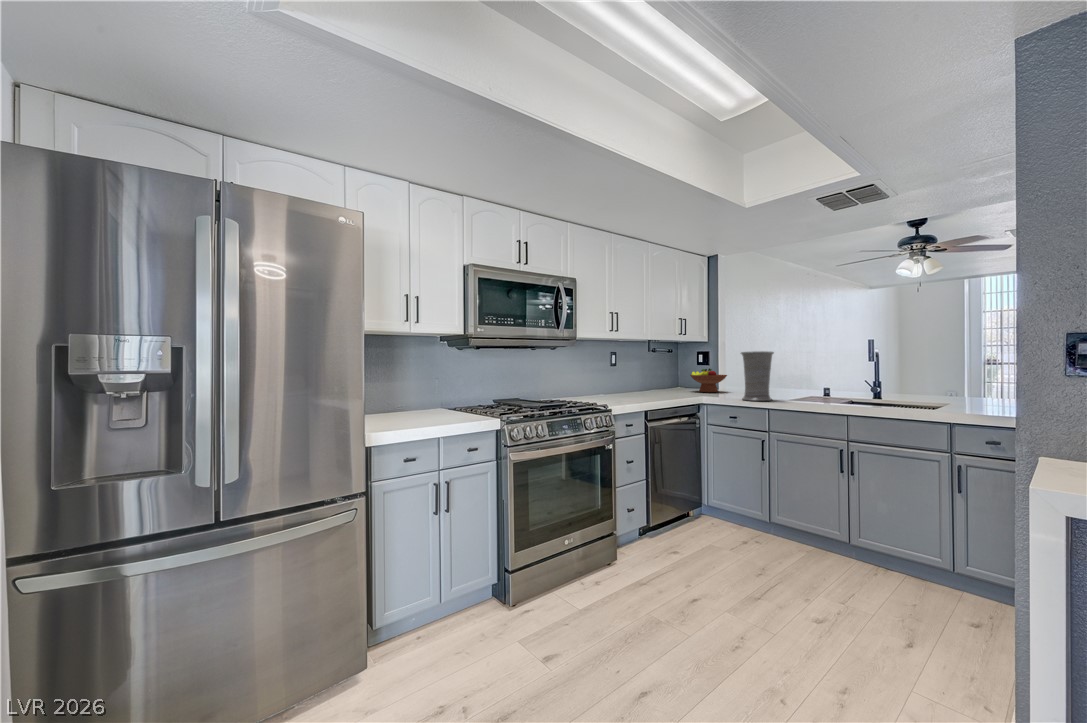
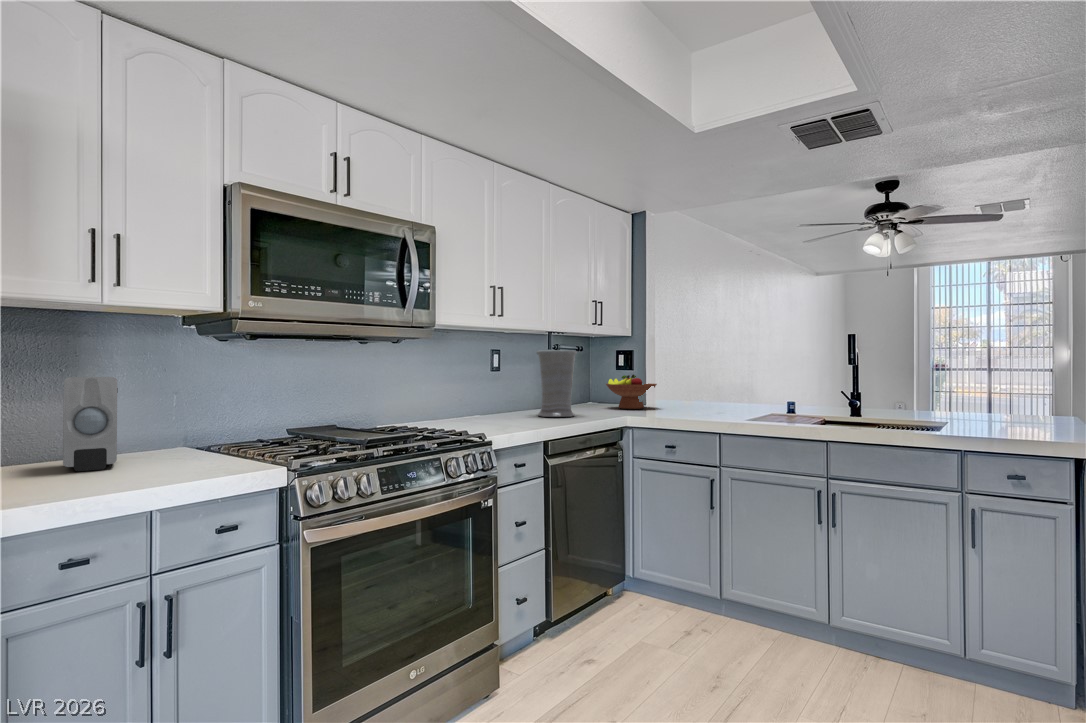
vase: present [741,351,774,401] -> present [536,350,577,417]
soap dispenser: none [393,370,418,418] -> present [63,377,118,471]

